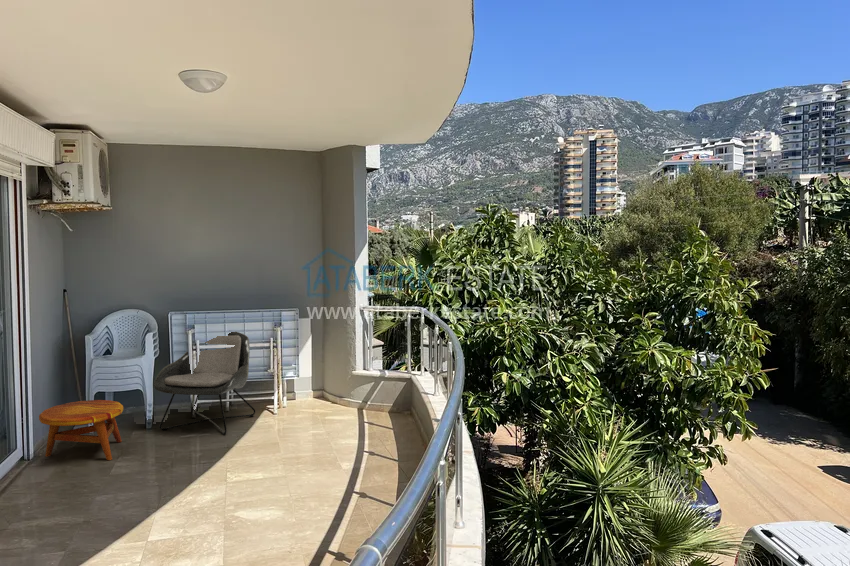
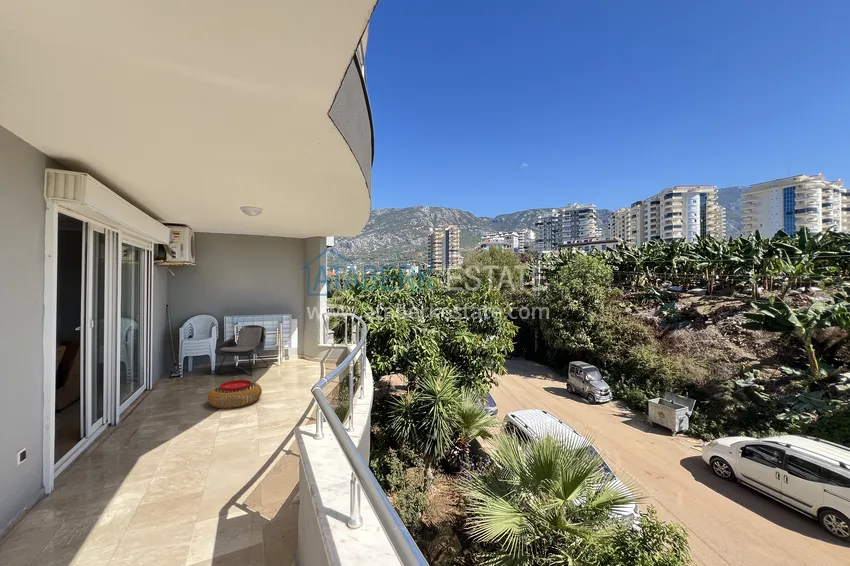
side table: present [39,400,123,460] -> none [153,359,198,388]
pouf: none [146,452,254,516] -> present [208,380,262,408]

